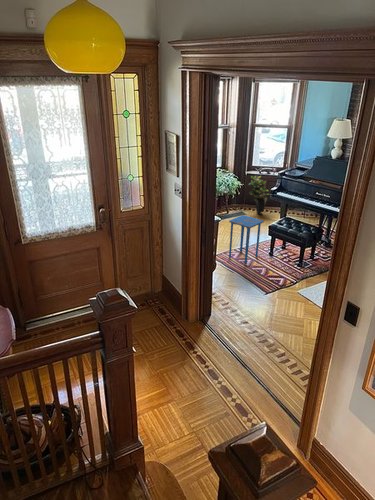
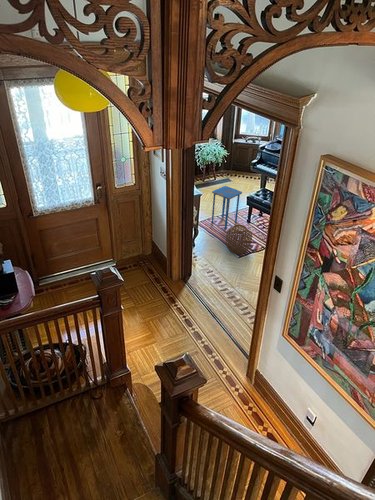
potted plant: present [249,176,269,215] -> none [235,144,254,181]
woven basket: none [249,255,280,290] -> present [226,225,252,254]

